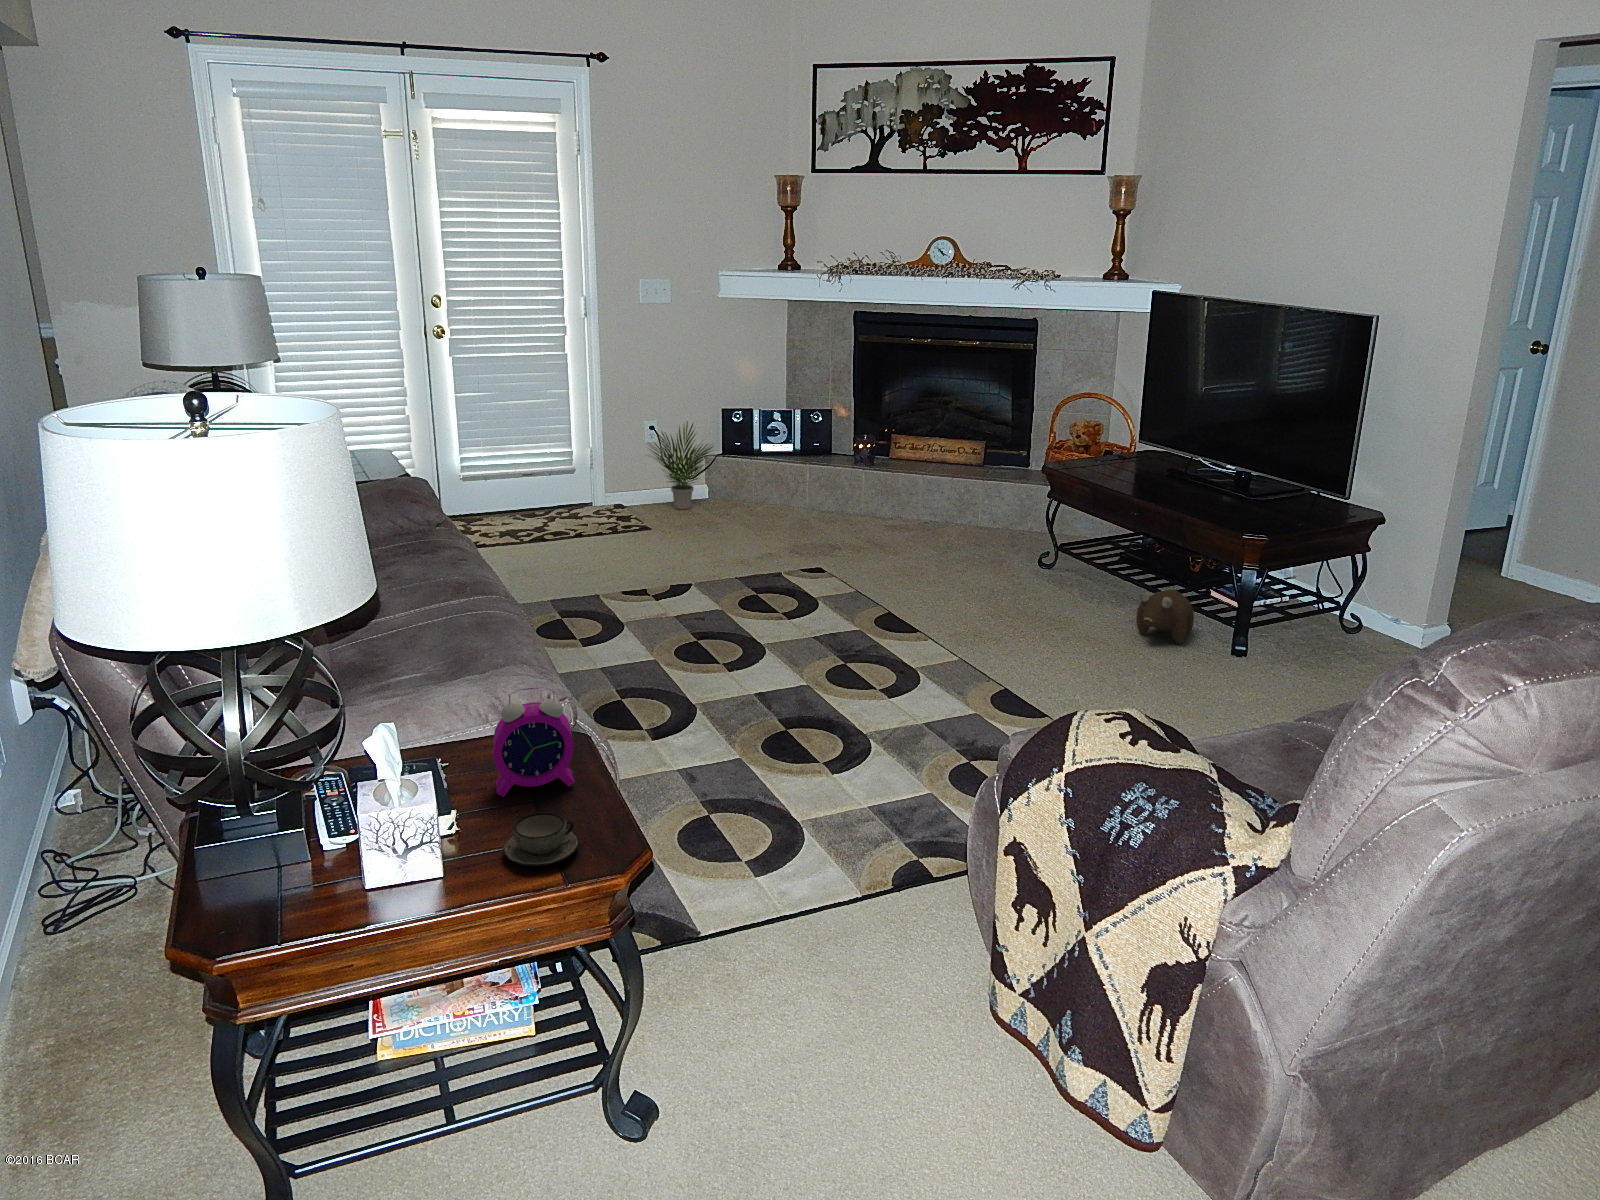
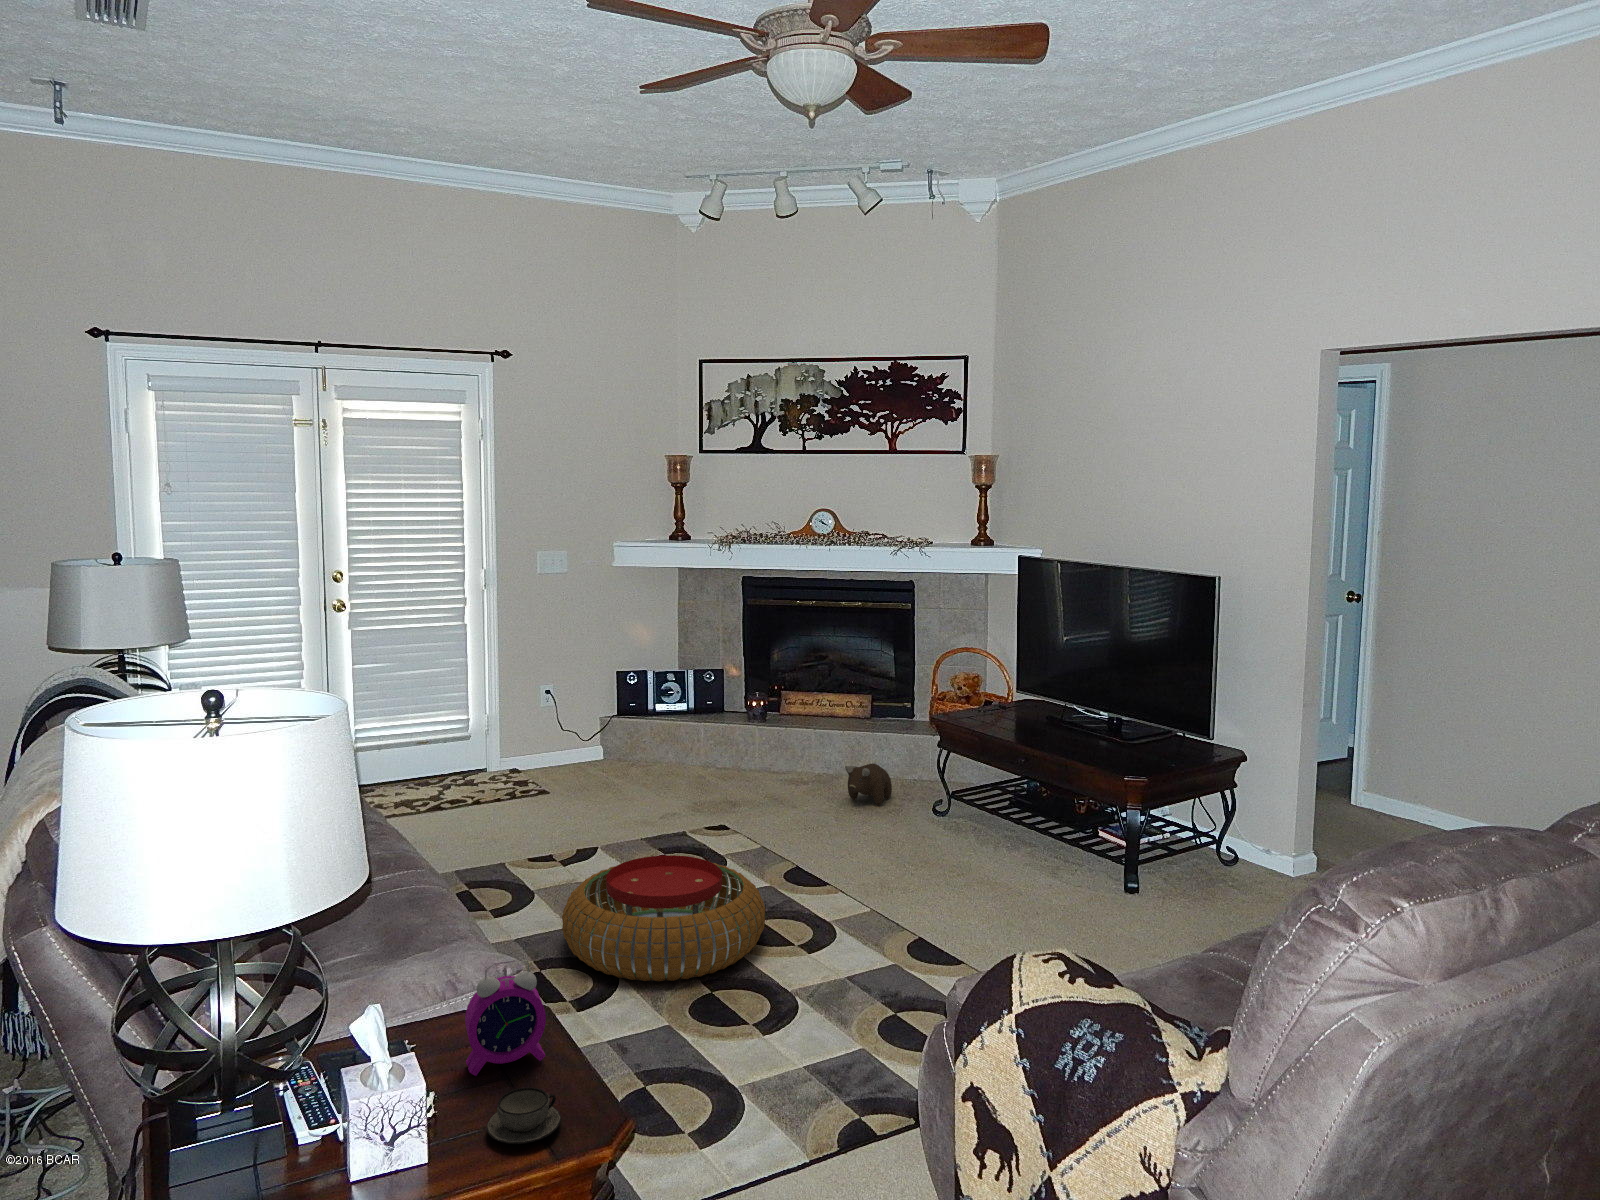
potted plant: present [647,422,714,509] -> none [539,684,612,772]
plush toy: present [1136,589,1194,644] -> present [845,763,892,805]
pouf: none [645,593,847,715] -> present [562,855,765,981]

